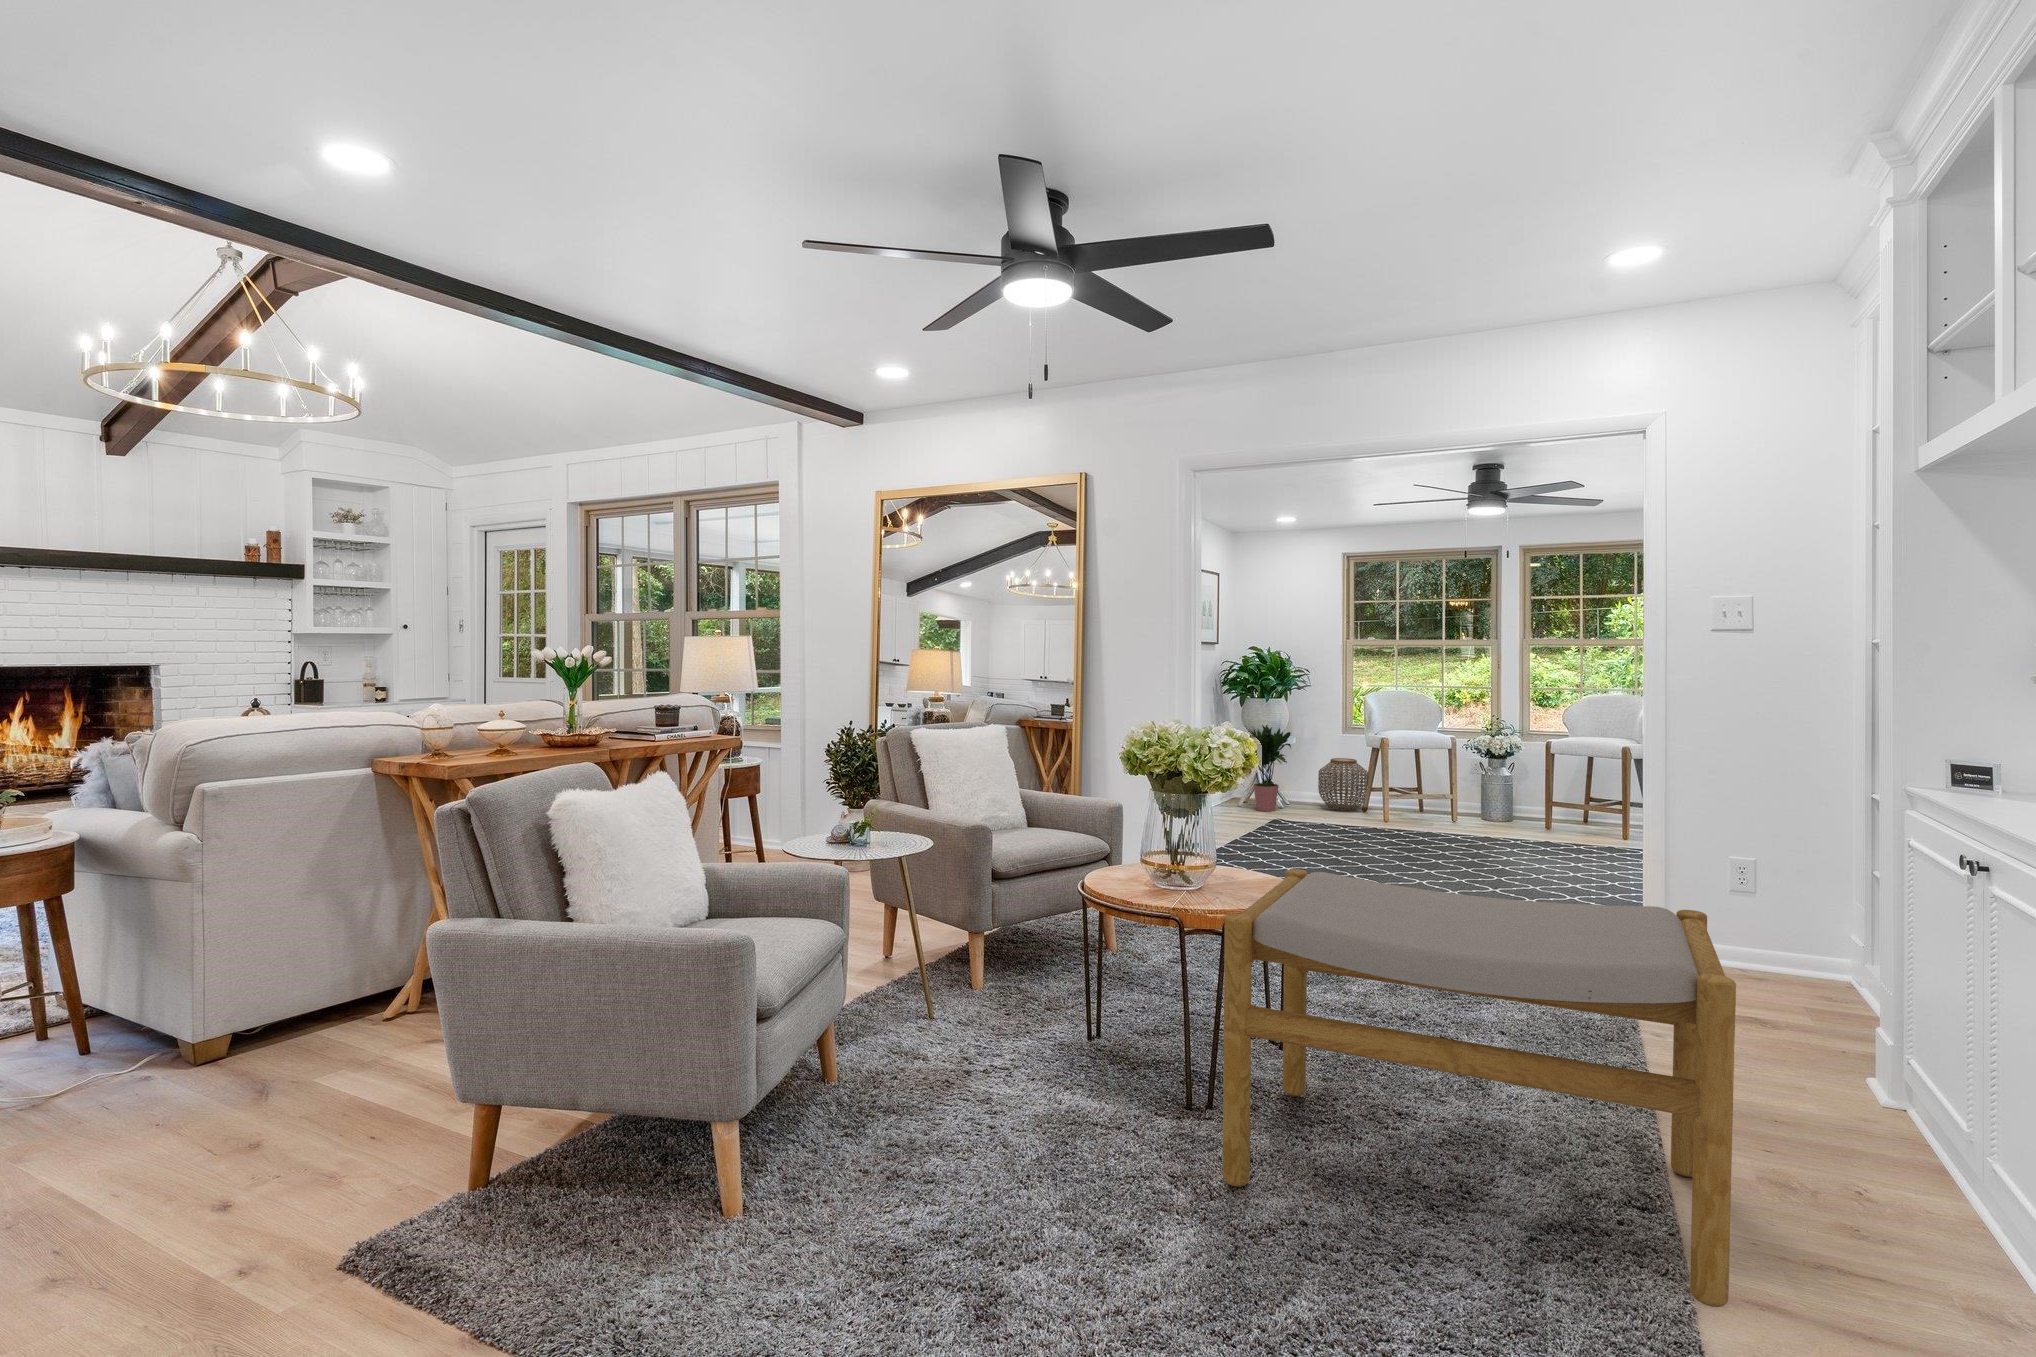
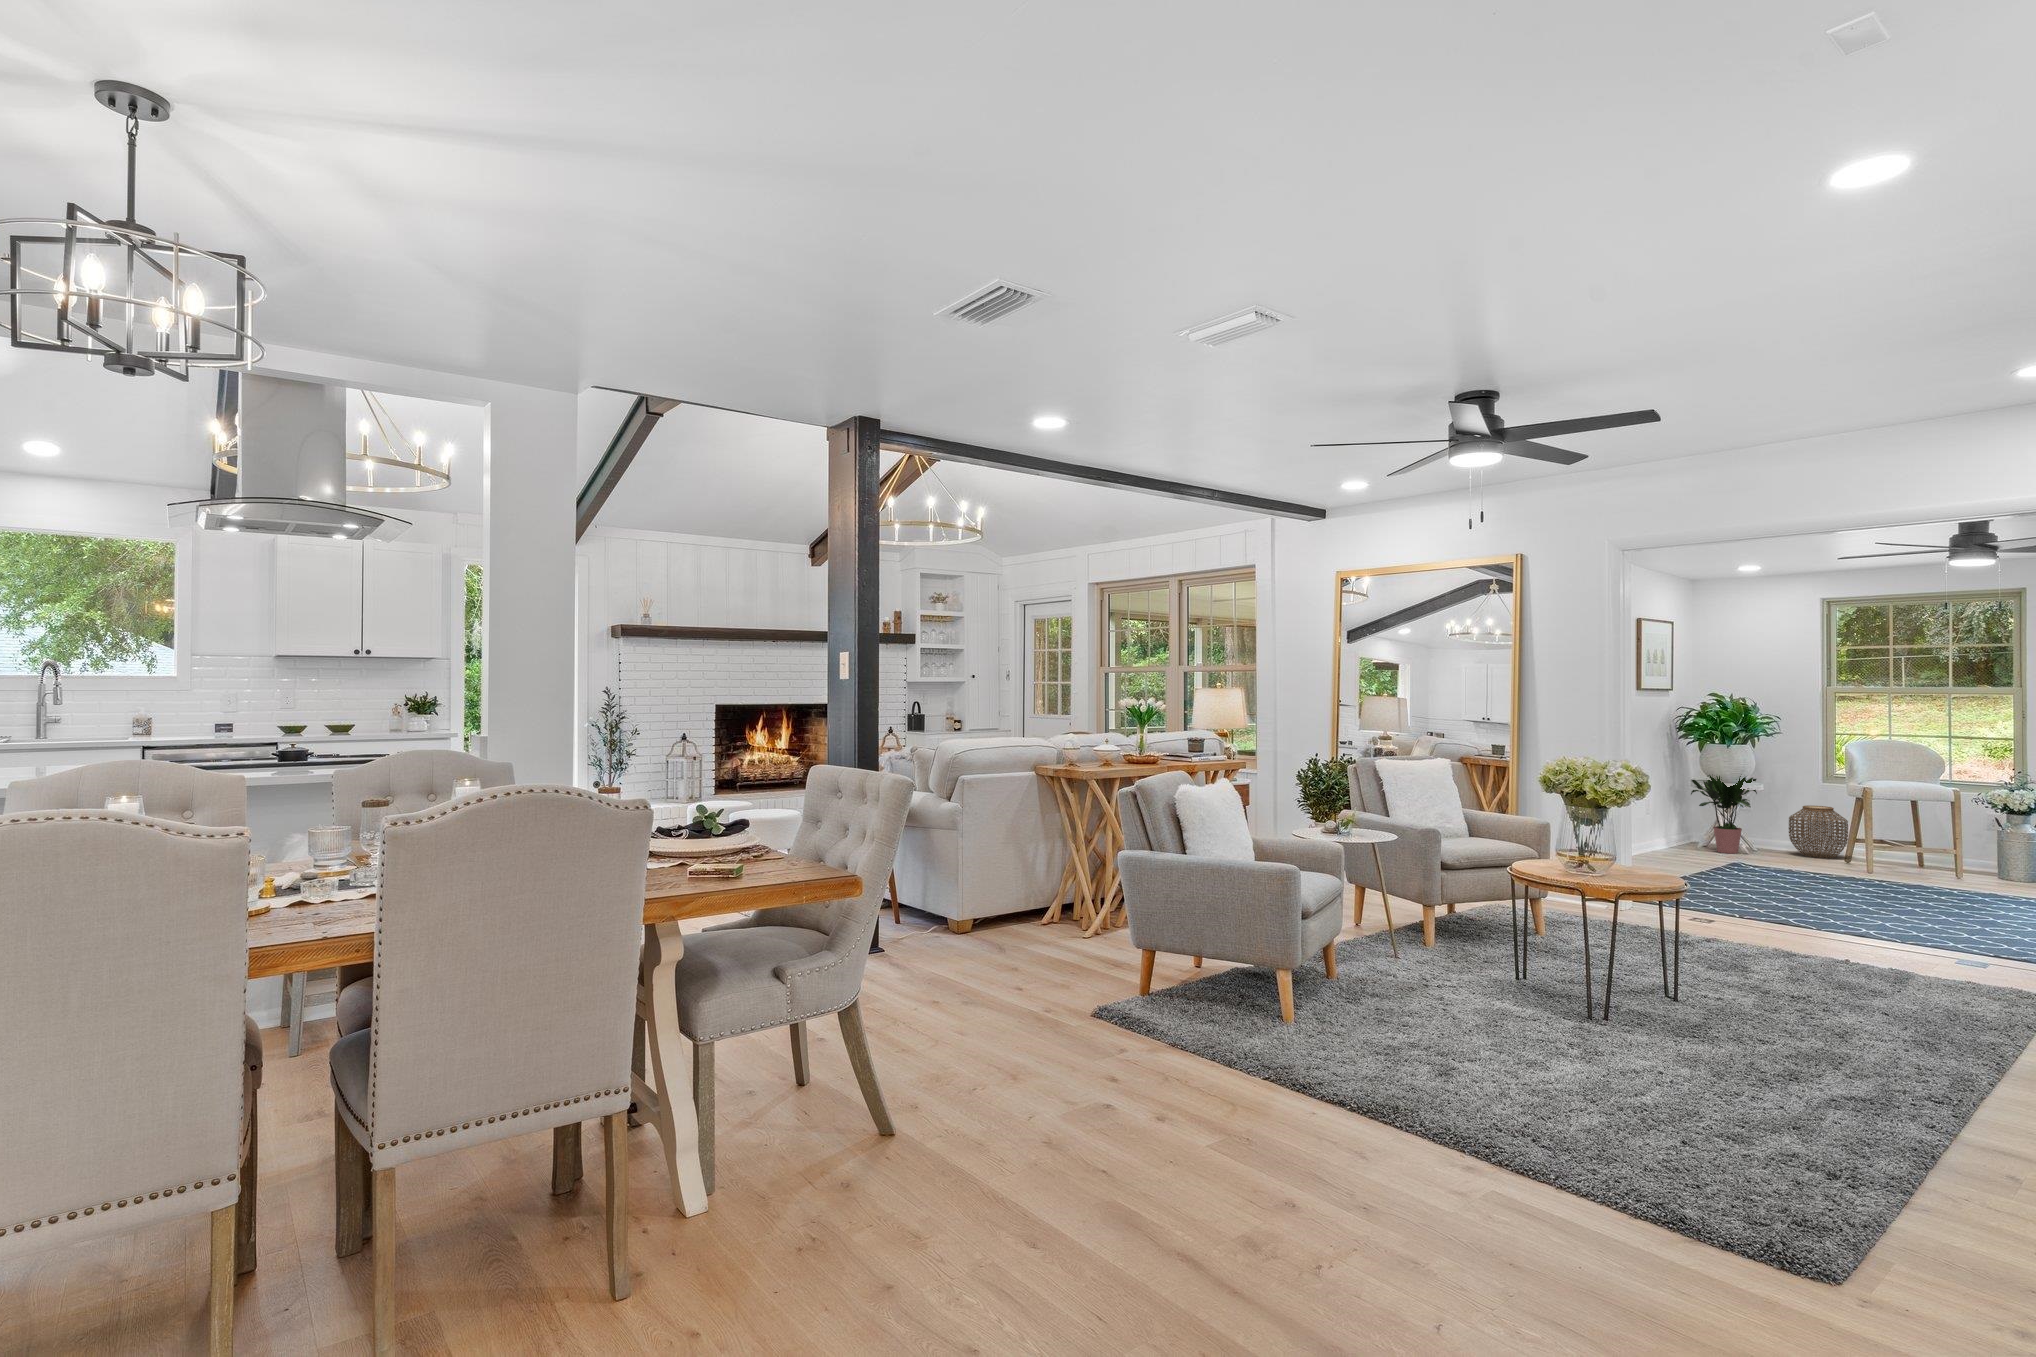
footstool: present [1223,869,1736,1307] -> none [1598,861,1994,1138]

